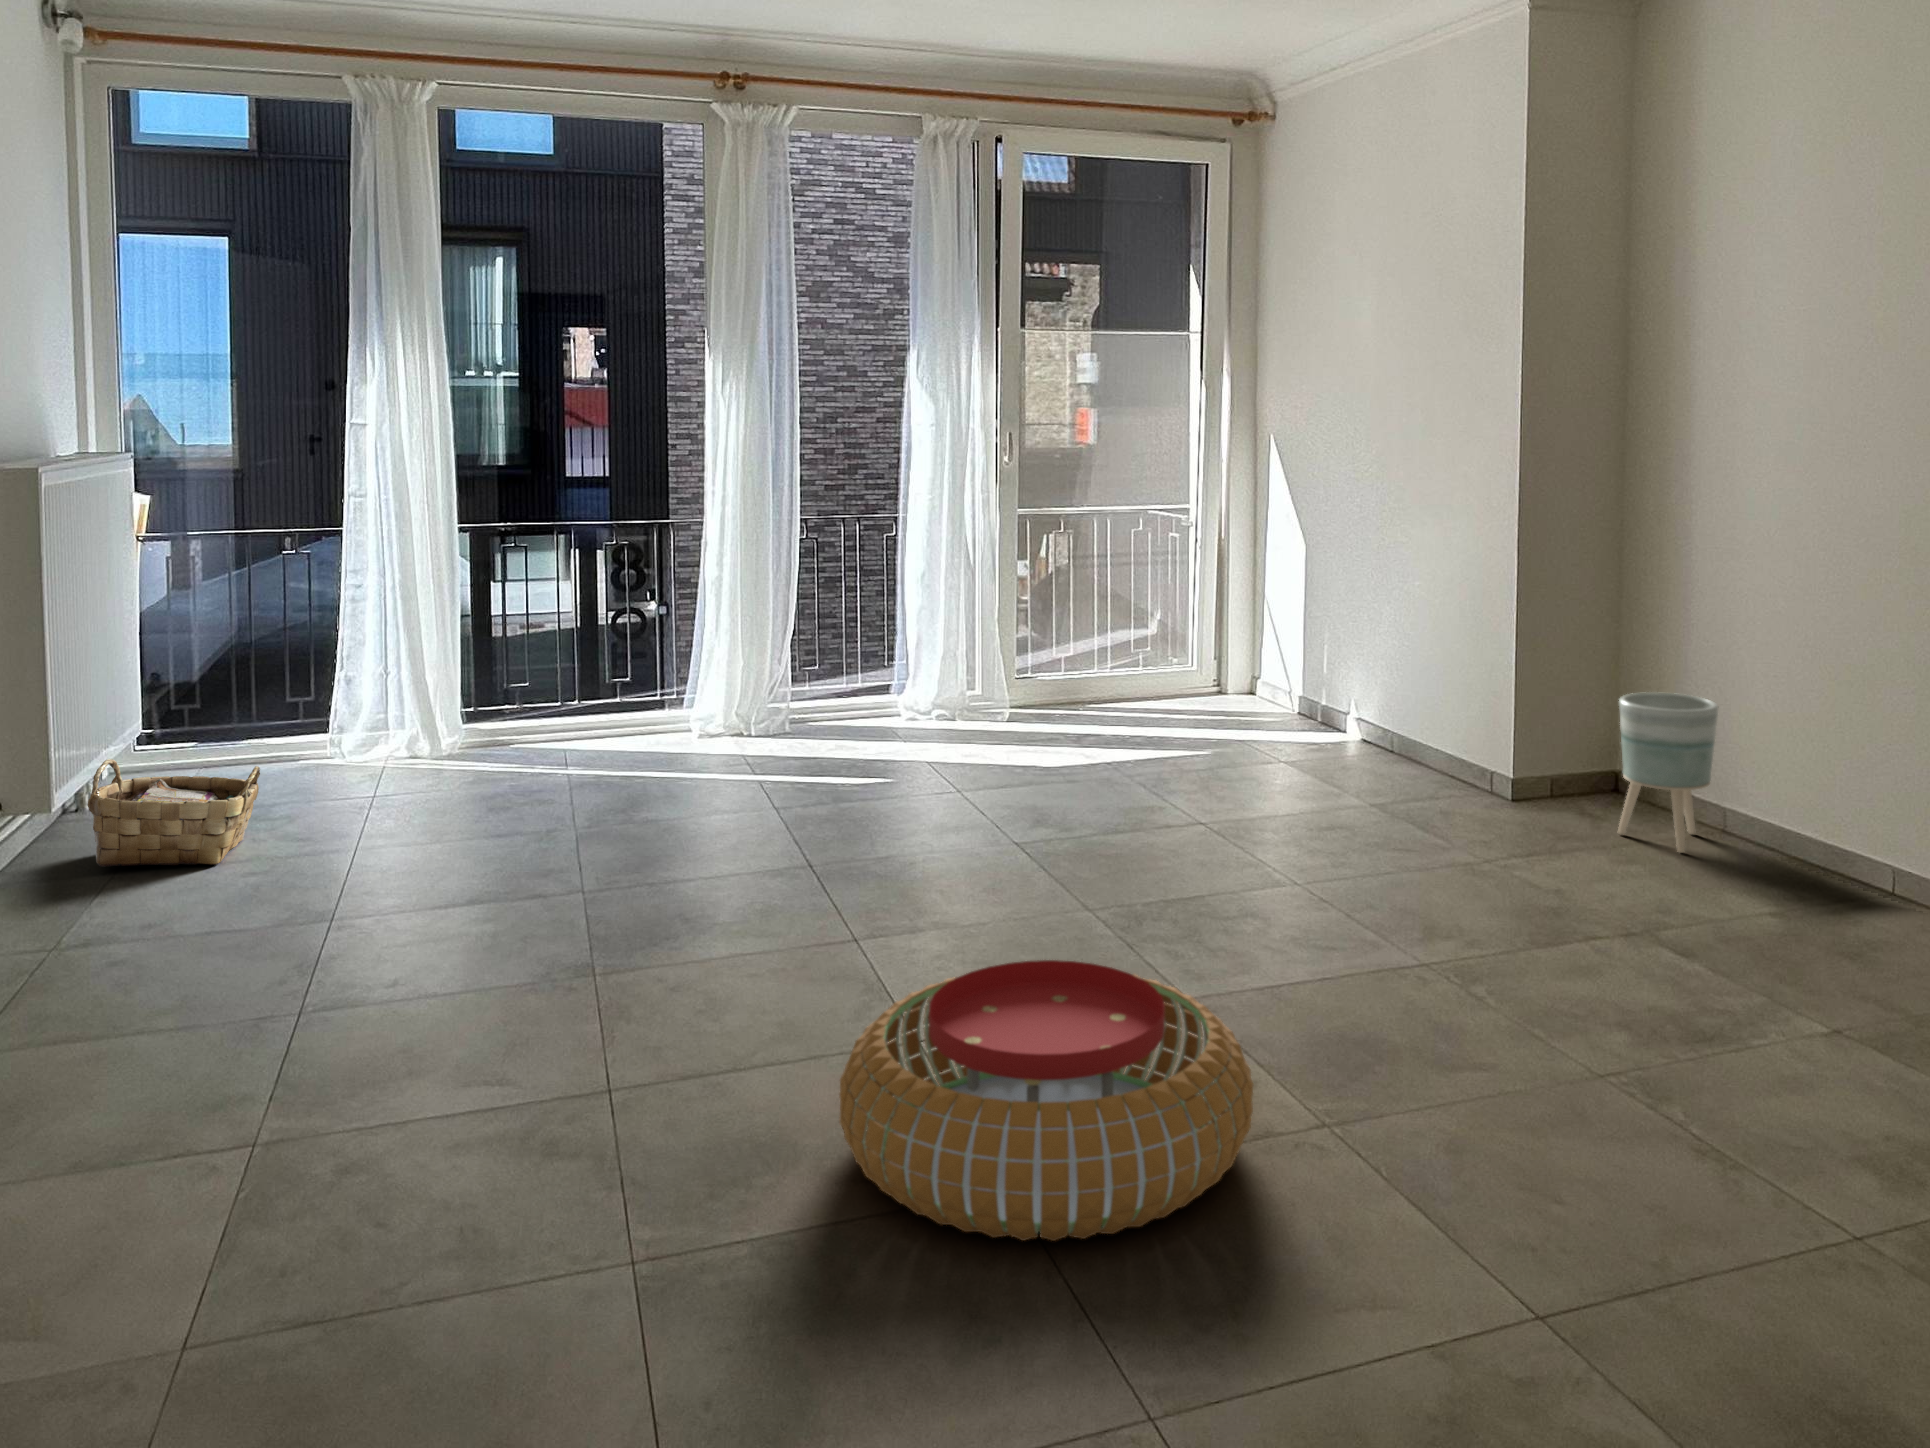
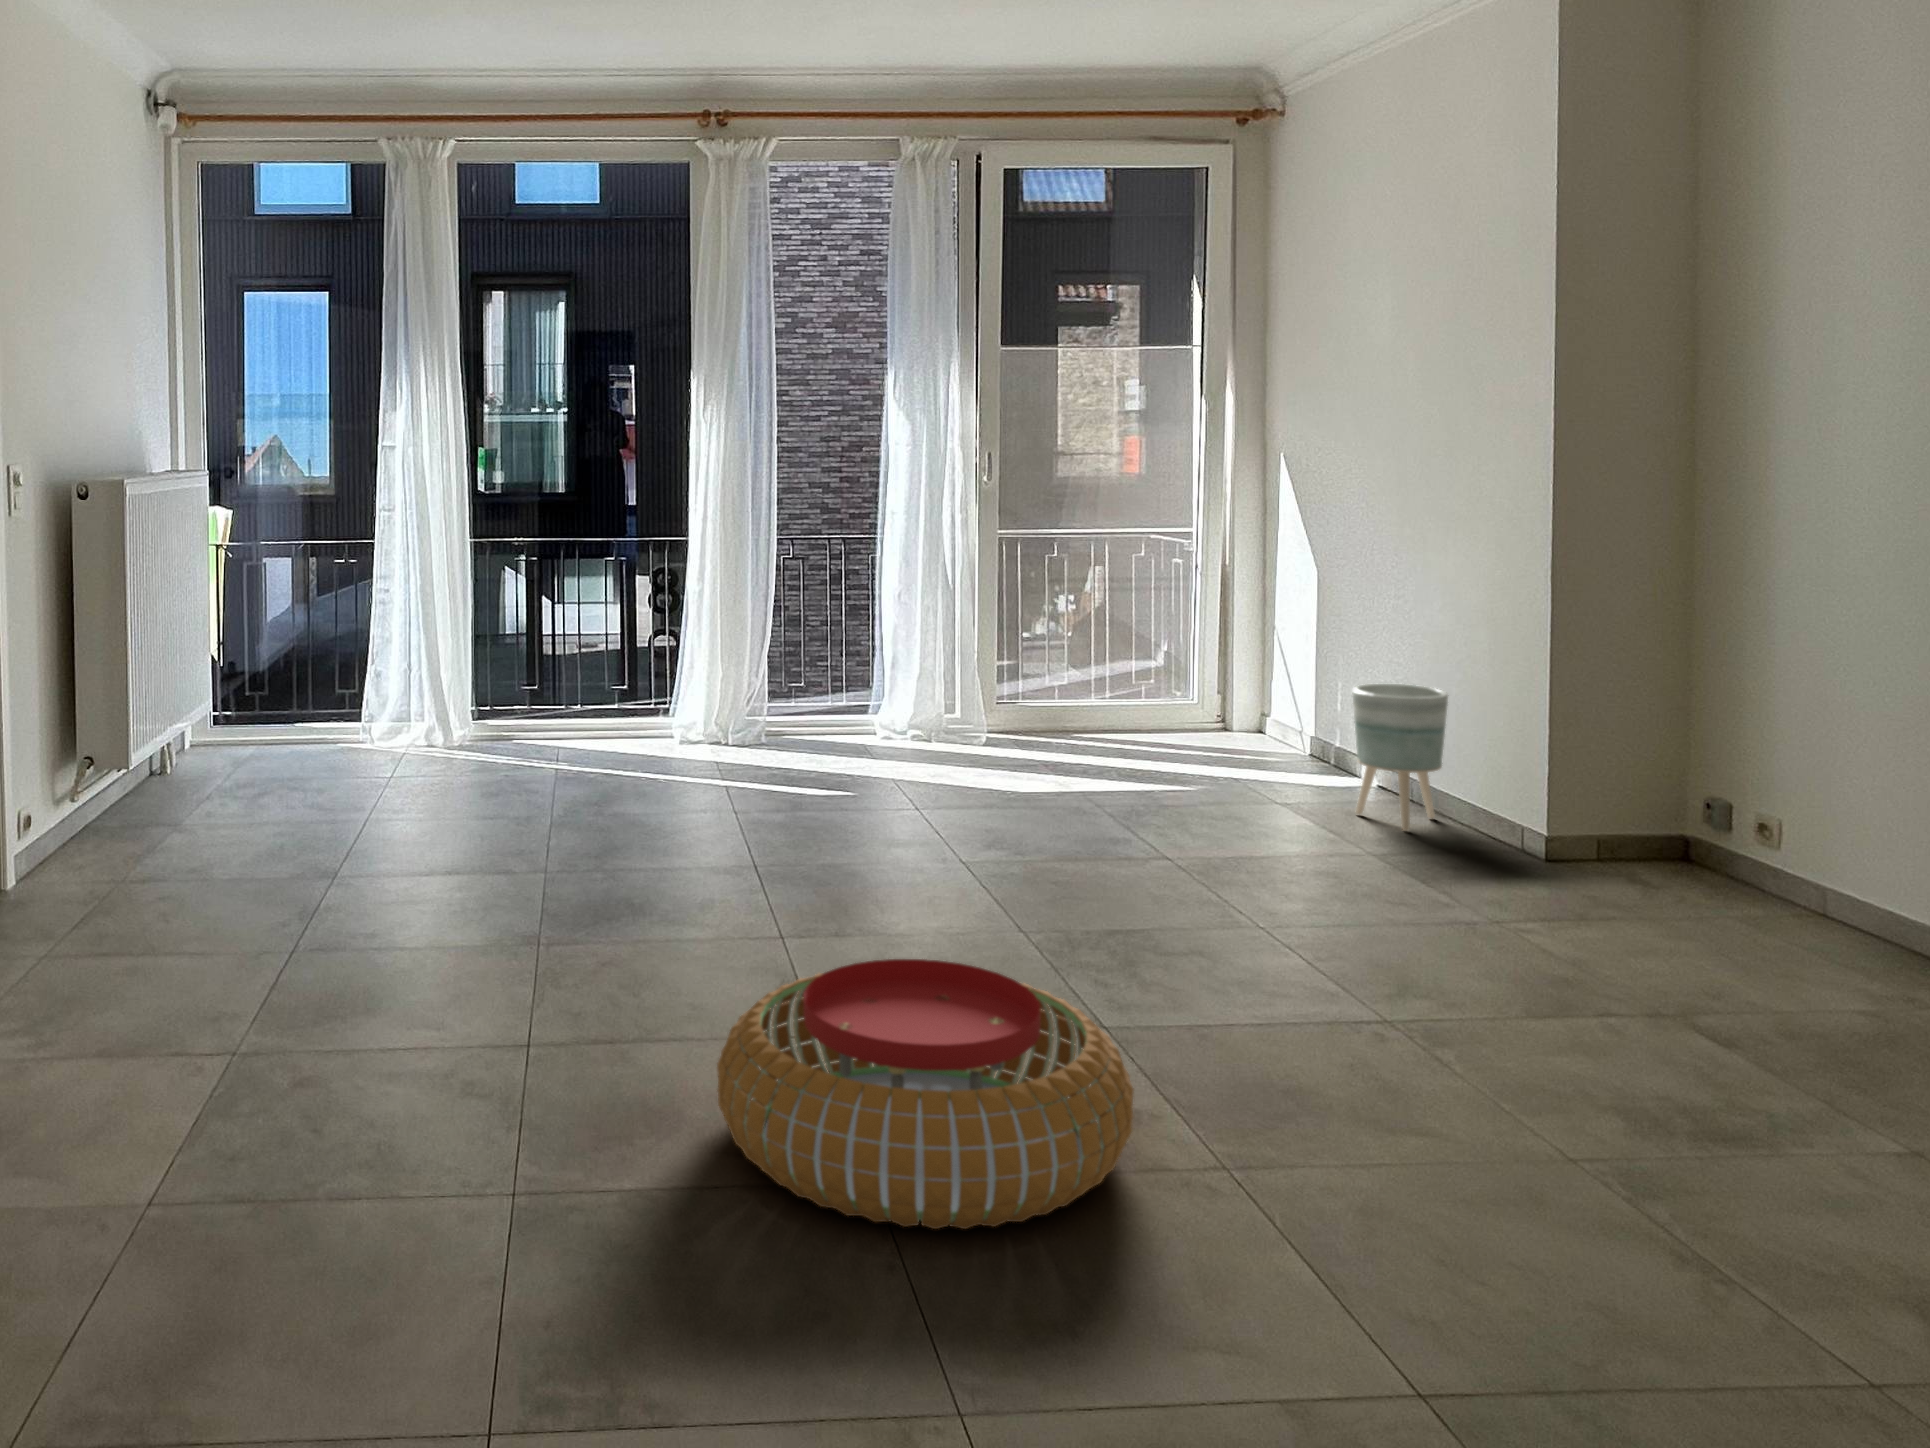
planter: present [1618,692,1718,853] -> present [1353,684,1448,831]
woven basket: present [87,759,260,867] -> none [158,731,293,828]

